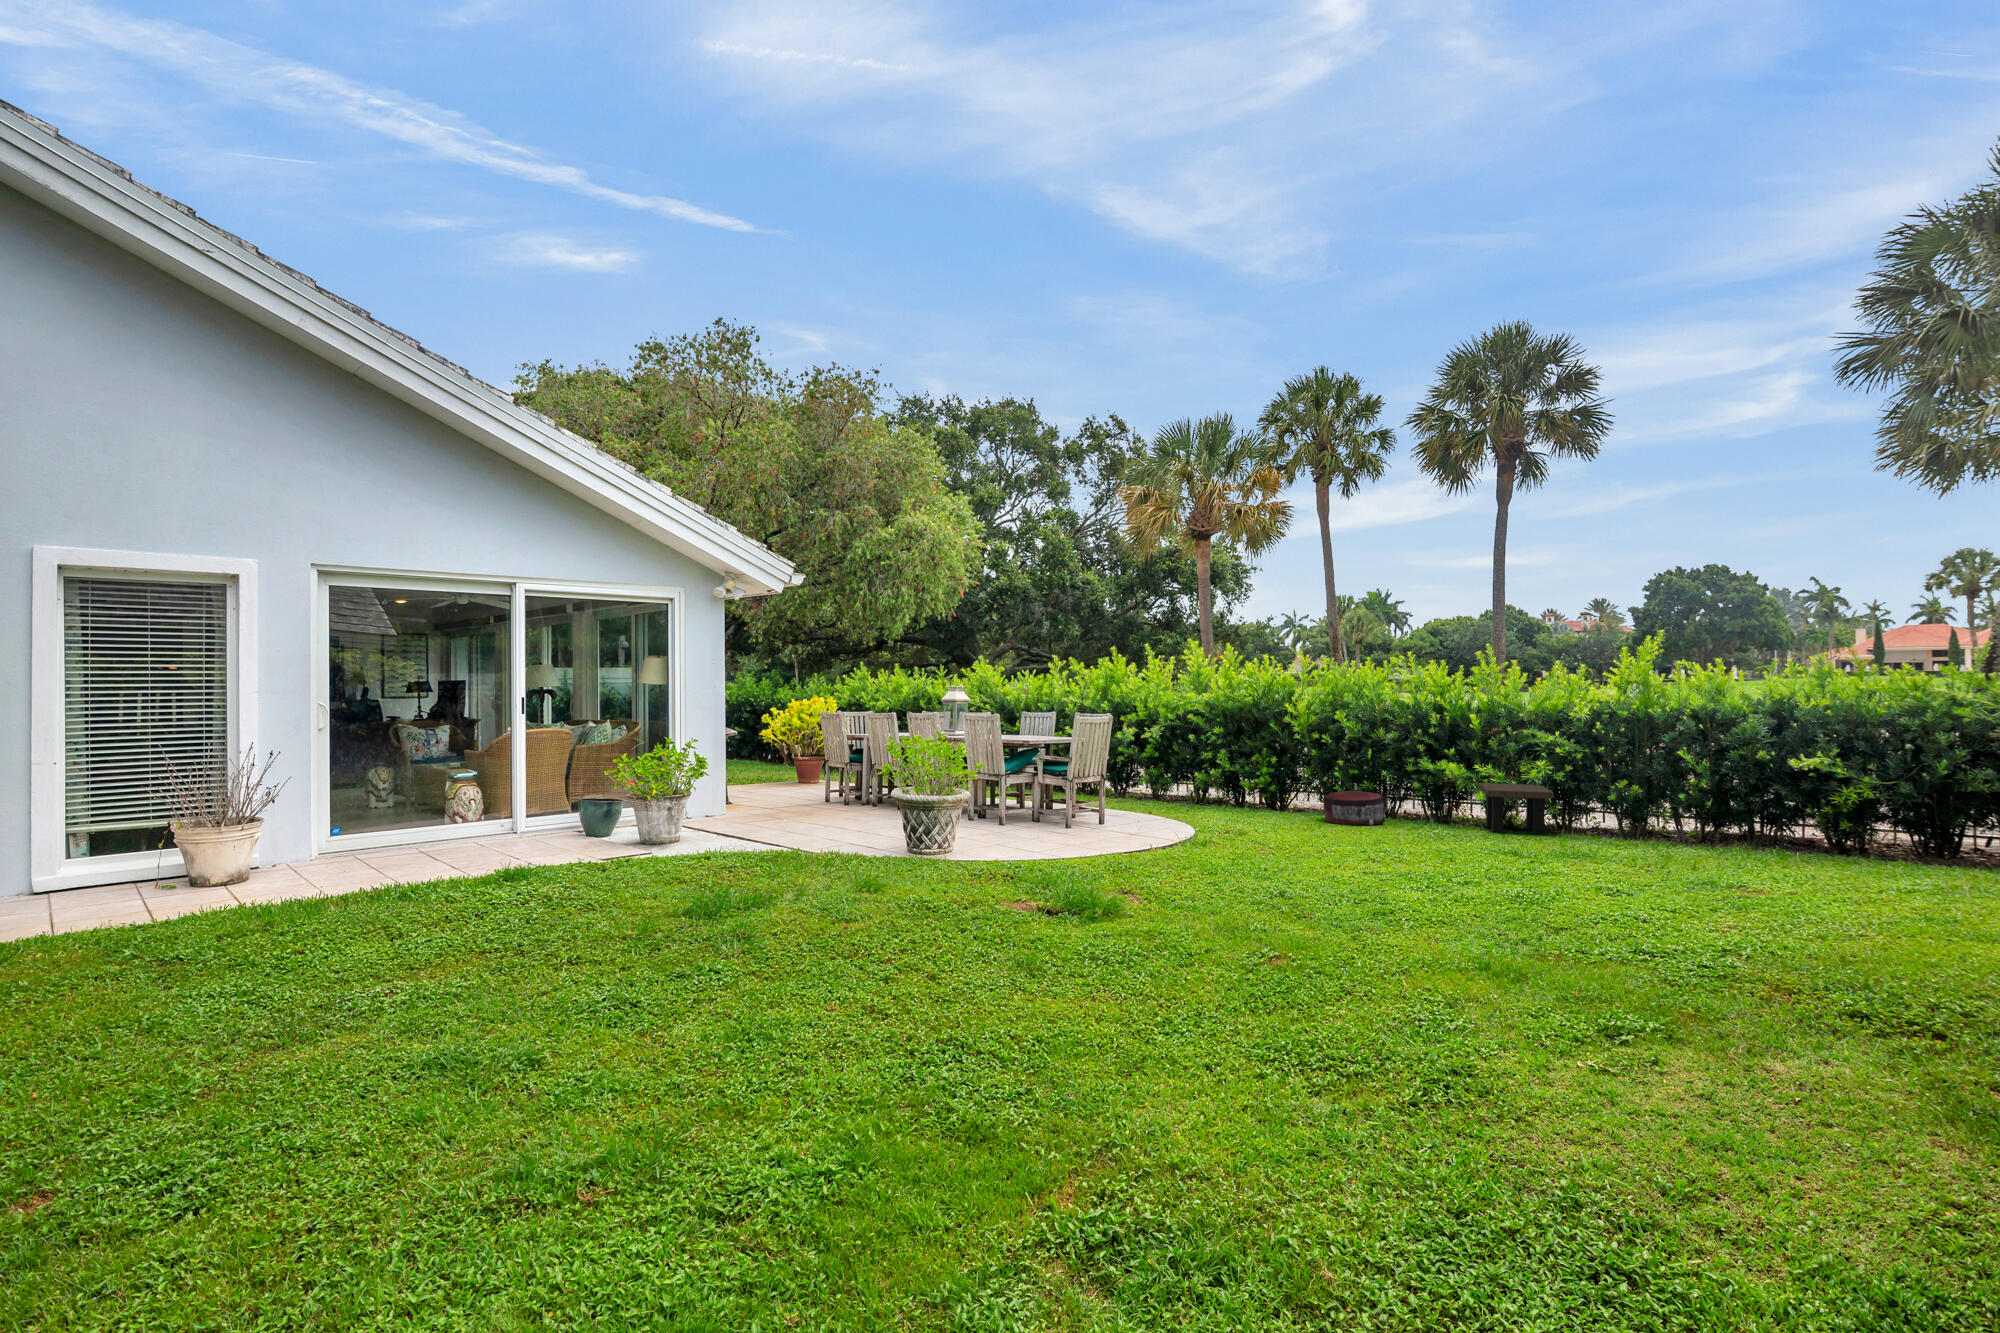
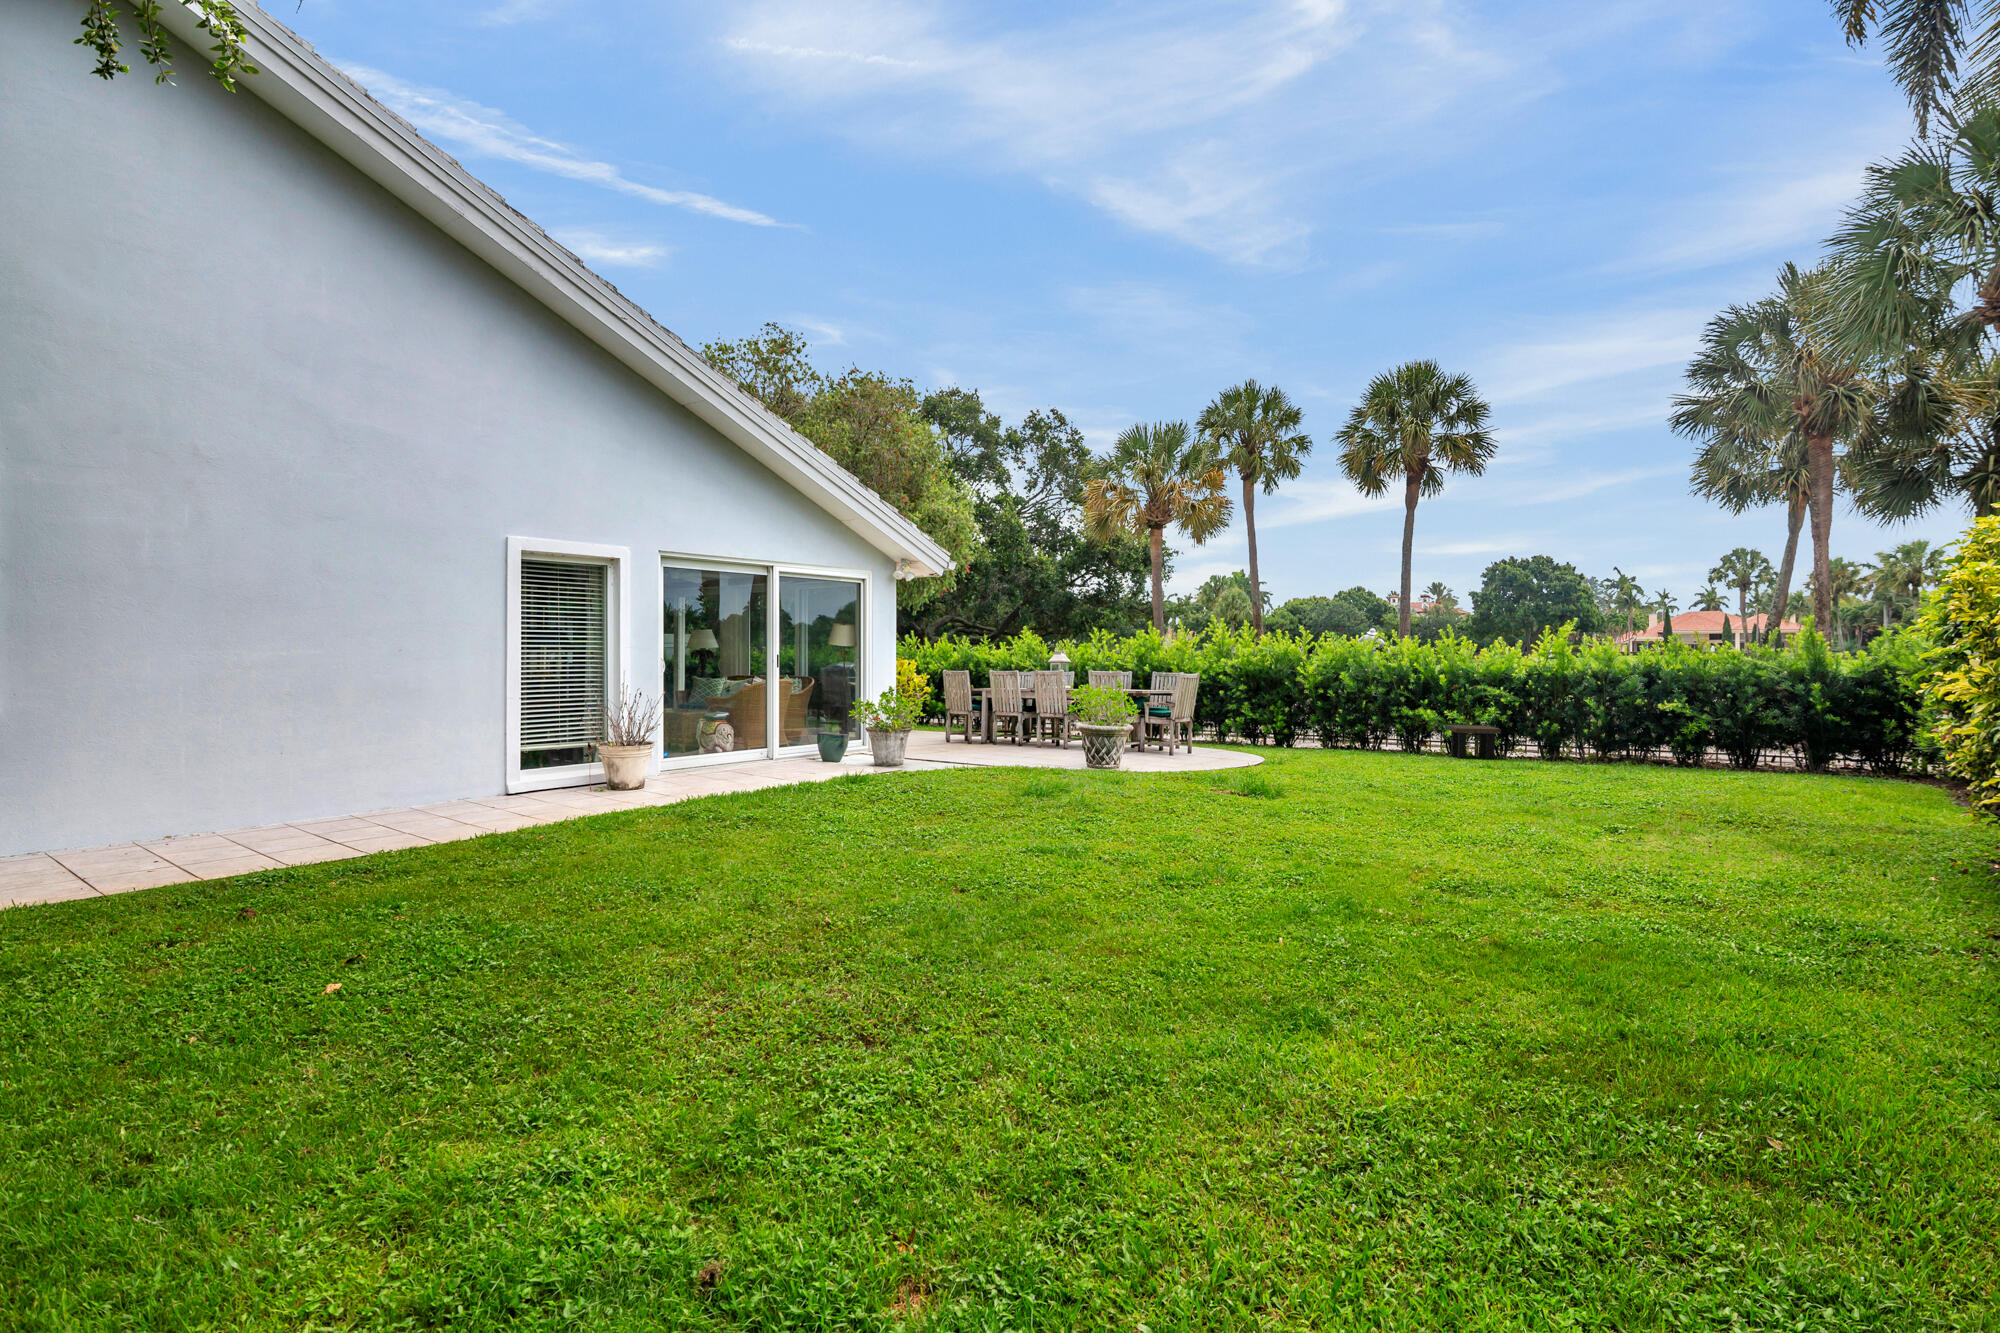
pouf: present [1323,791,1385,825] -> none [1335,732,1381,755]

